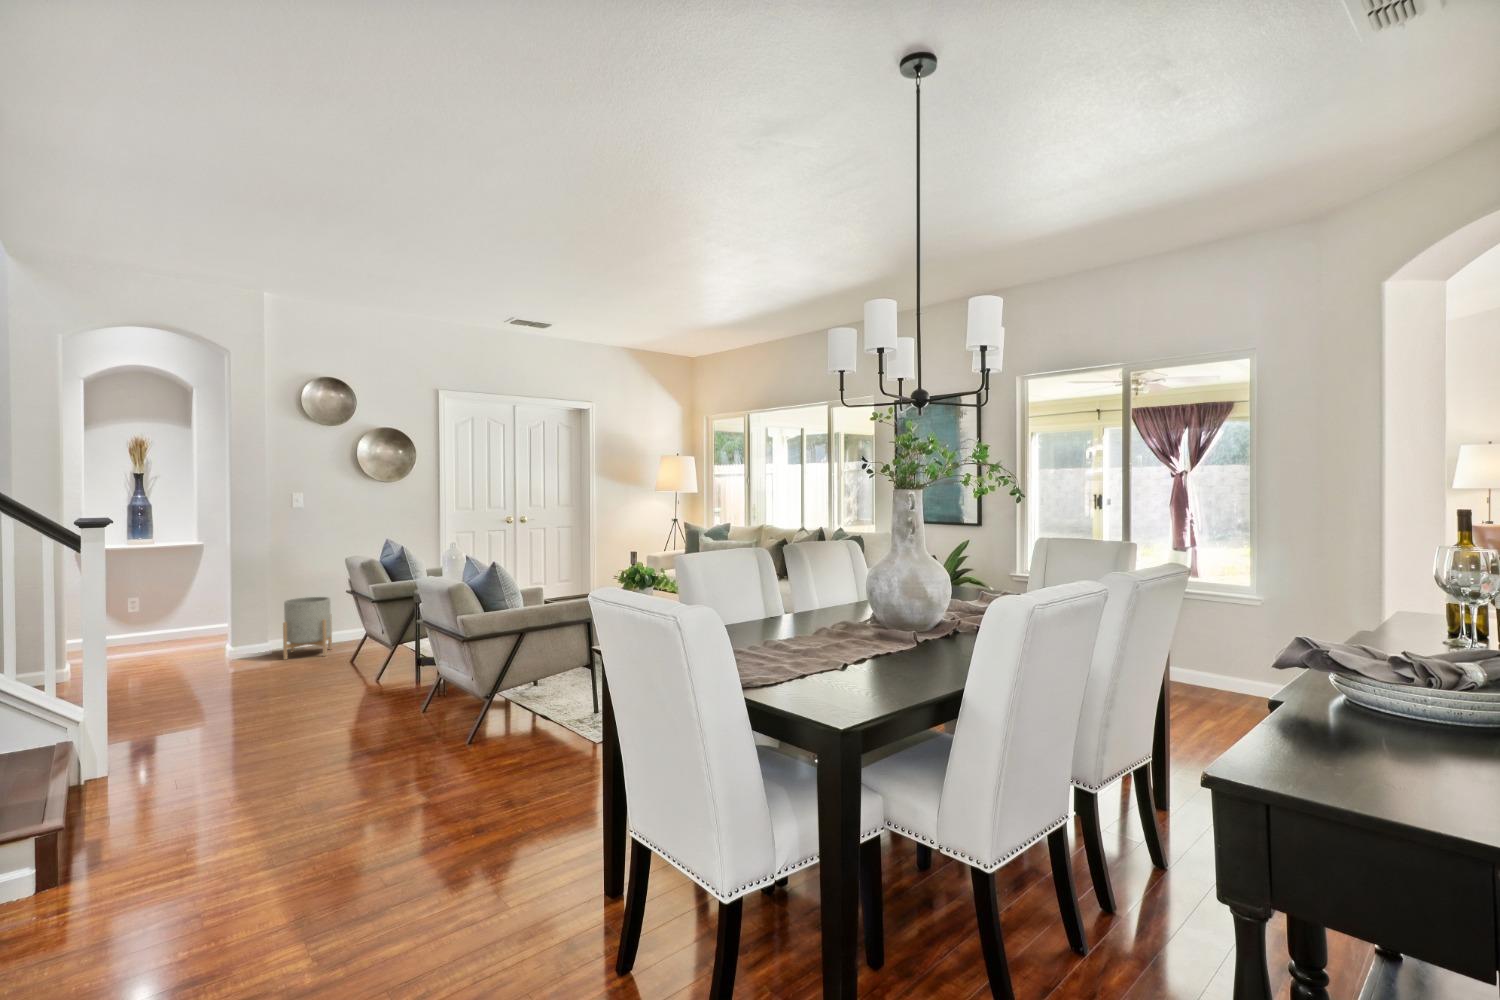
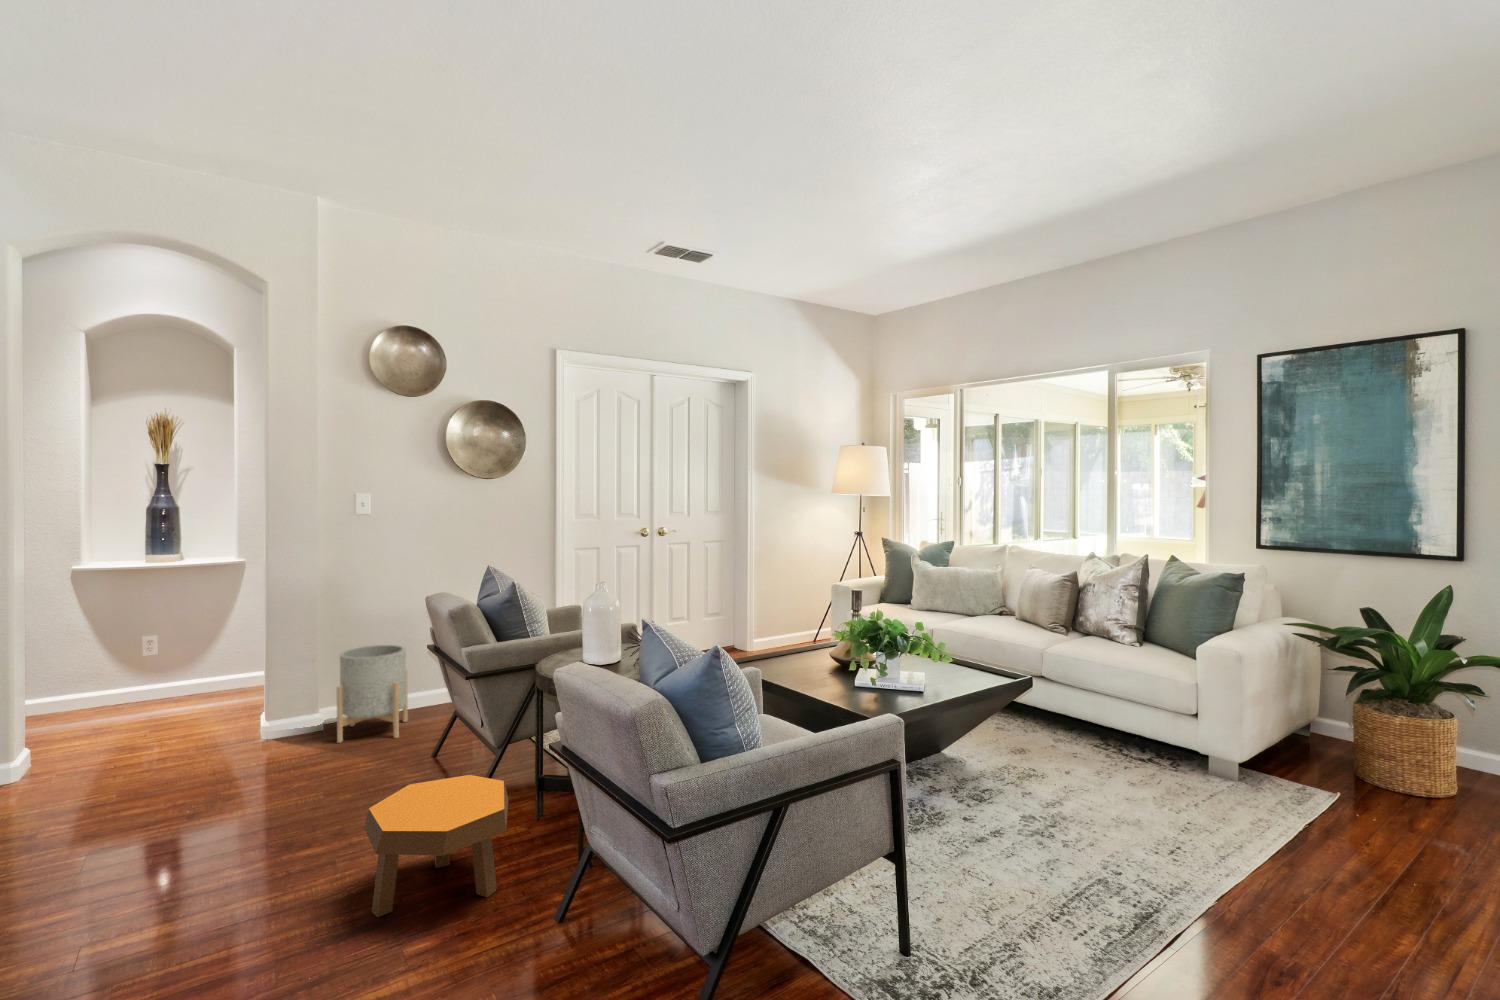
footstool: none [314,652,397,716] -> present [364,775,508,917]

